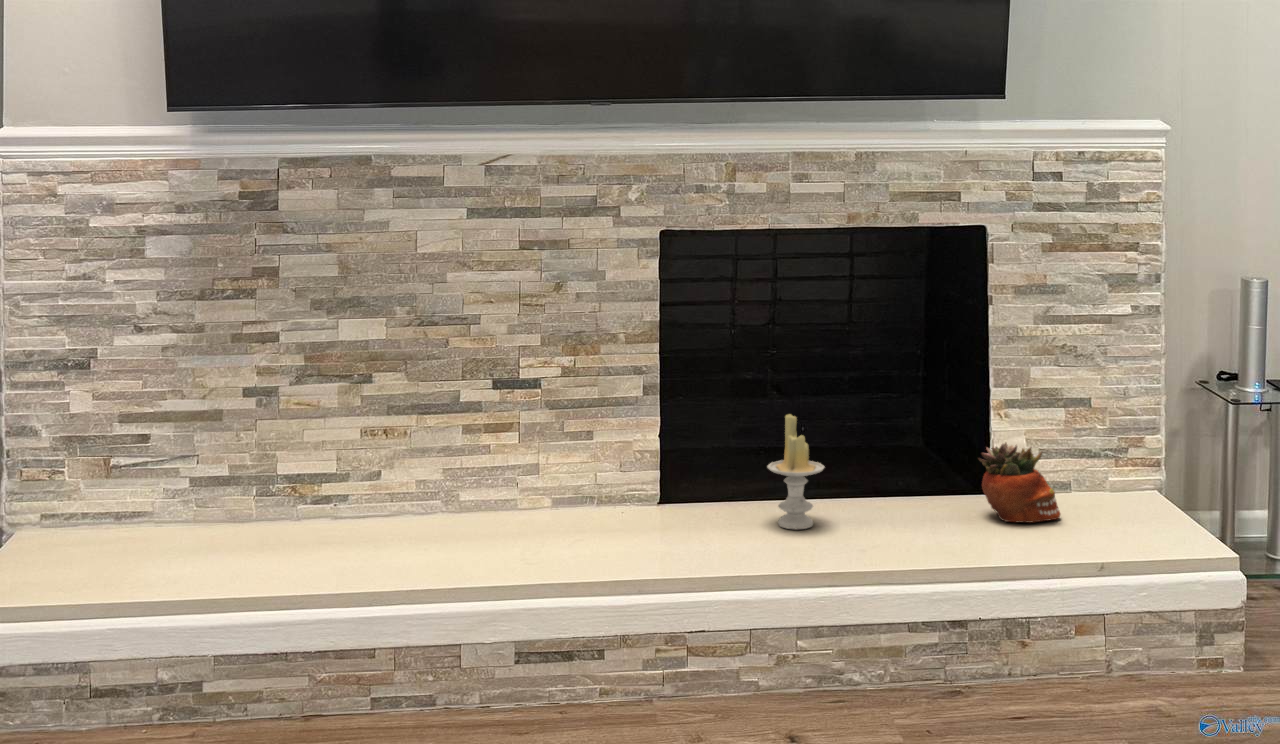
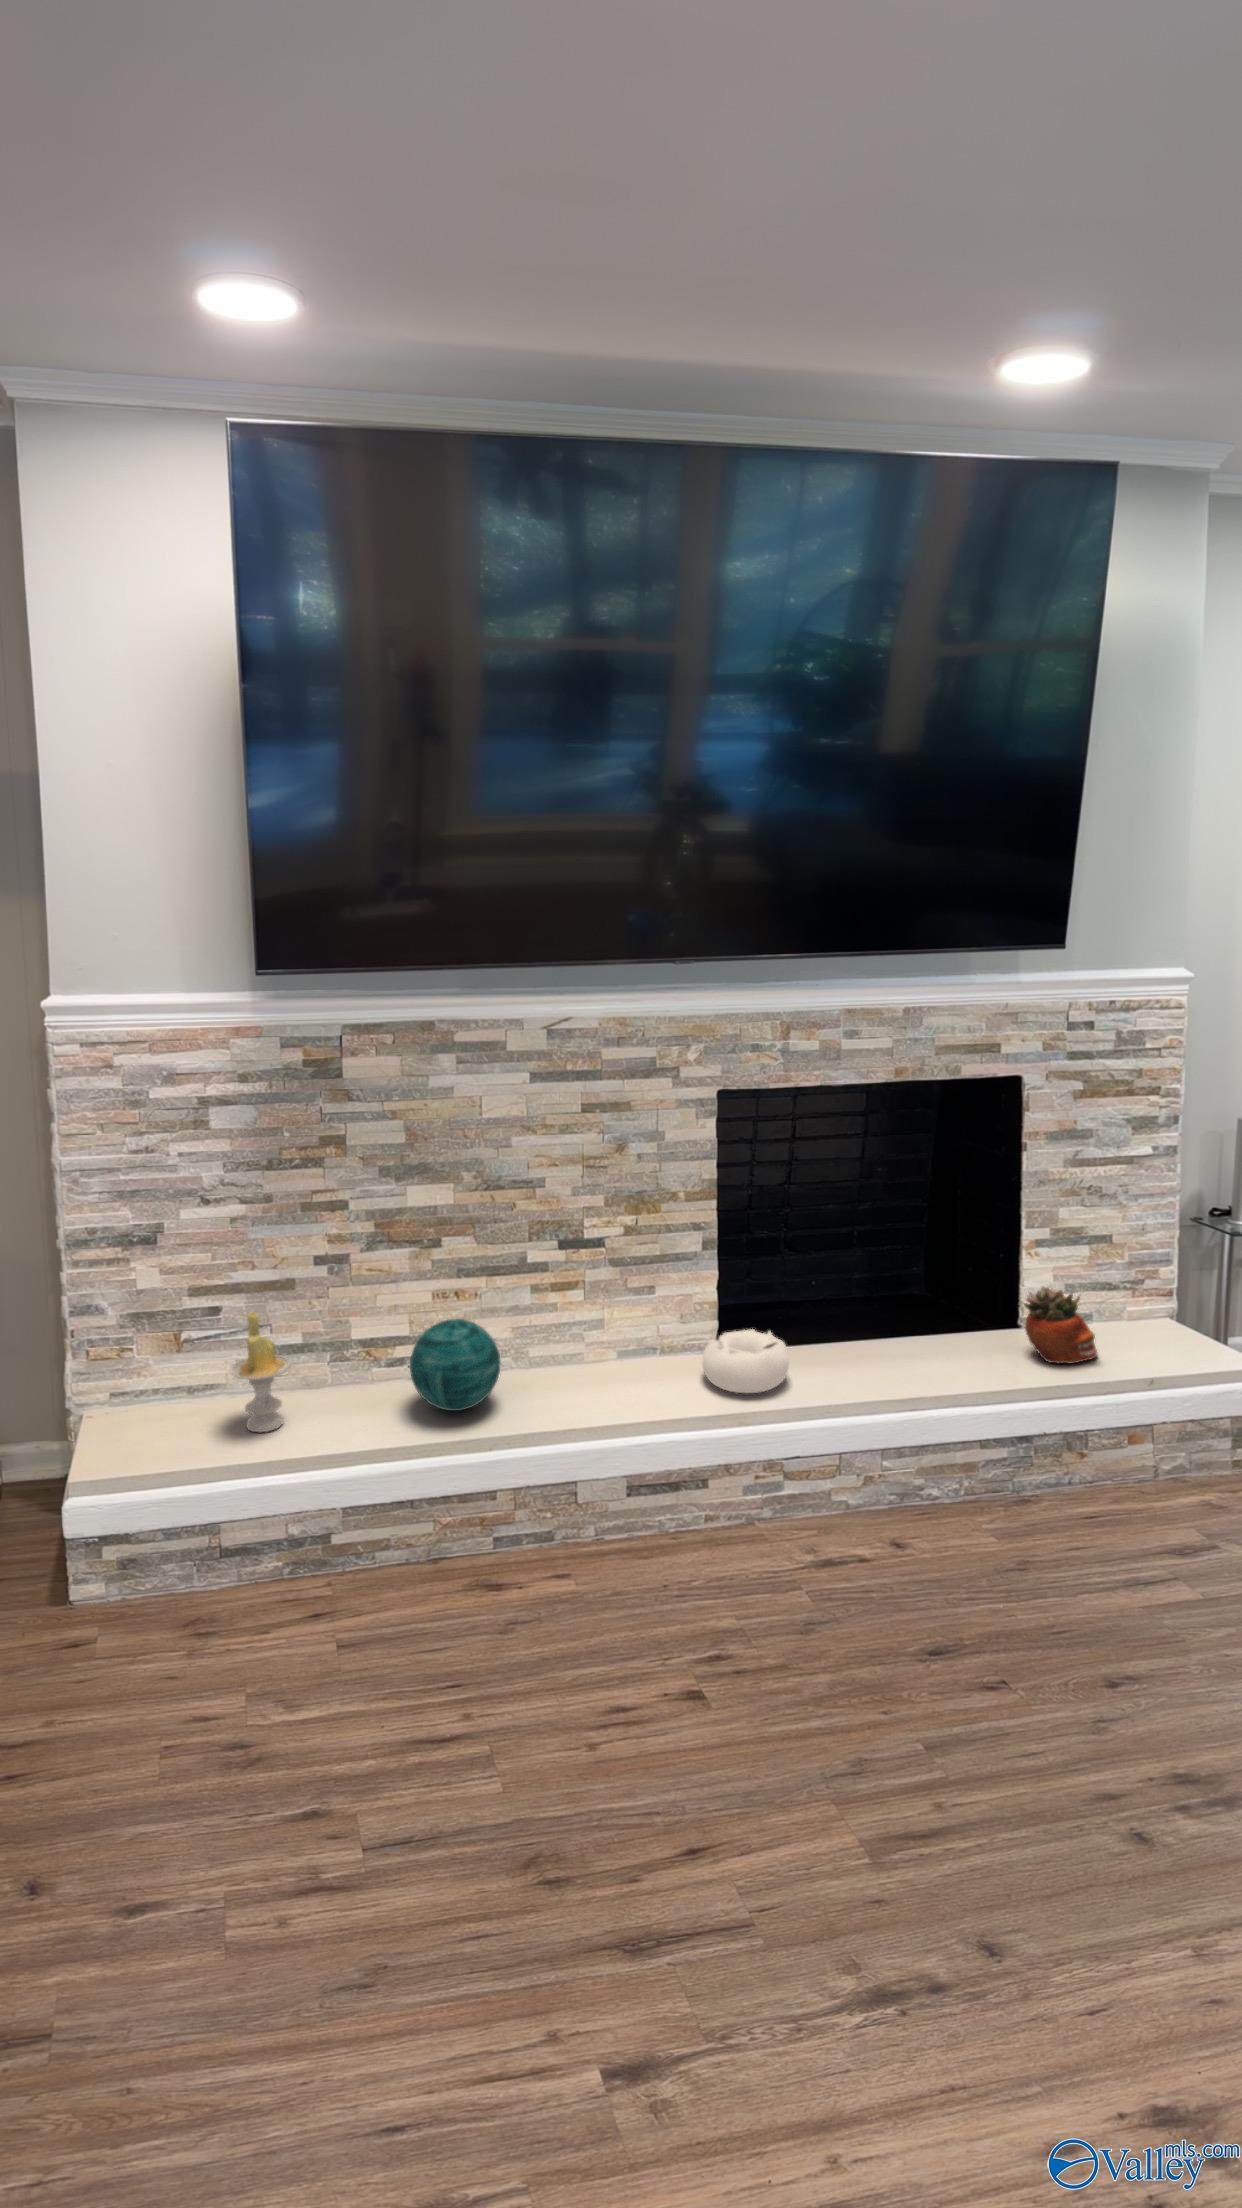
candle: present [767,414,824,529] -> present [231,1312,290,1432]
decorative orb: none [328,449,421,540] -> present [410,1319,501,1411]
decorative bowl: none [633,478,723,536] -> present [702,1329,789,1393]

